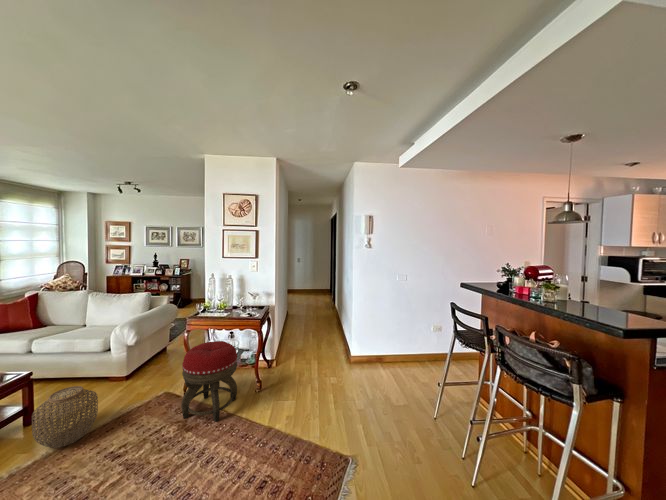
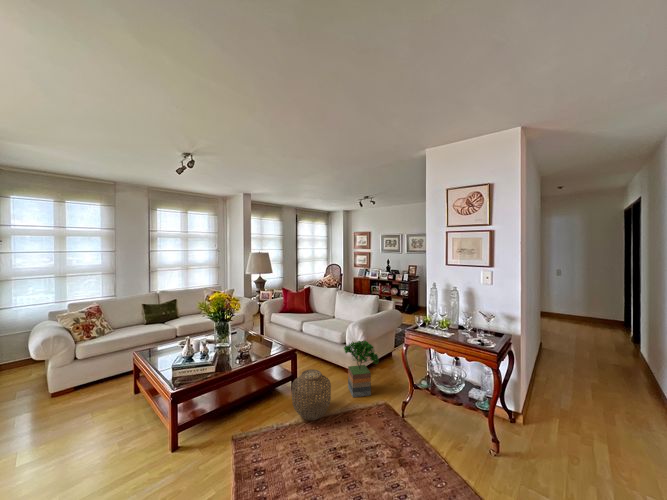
potted tree: none [110,339,158,401] -> present [344,341,379,397]
footstool: present [181,341,237,422] -> none [396,364,462,473]

